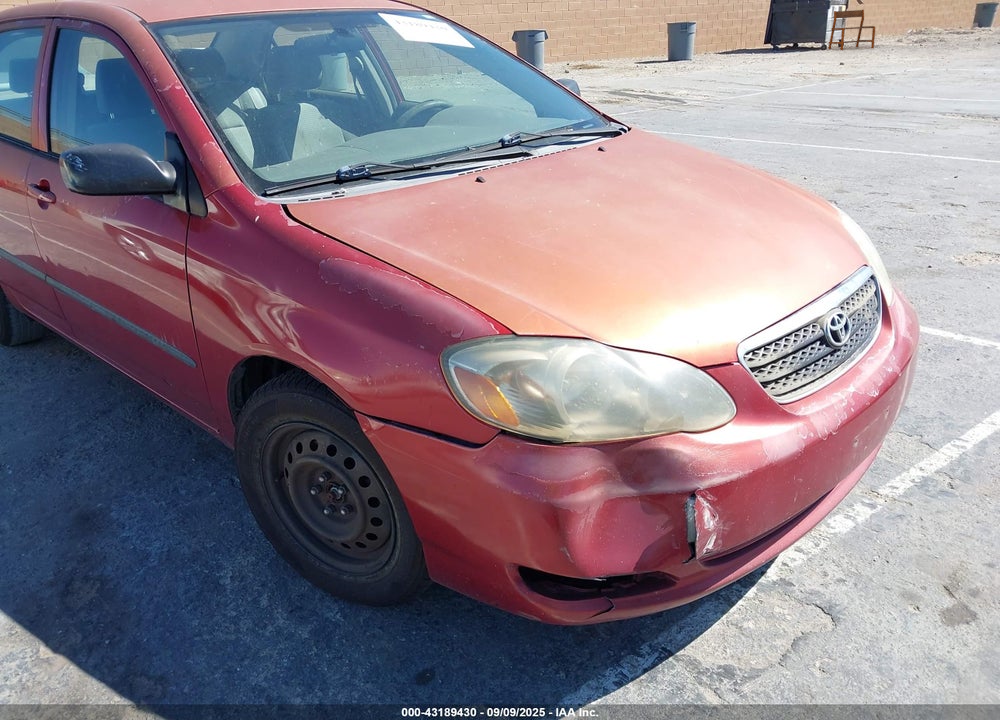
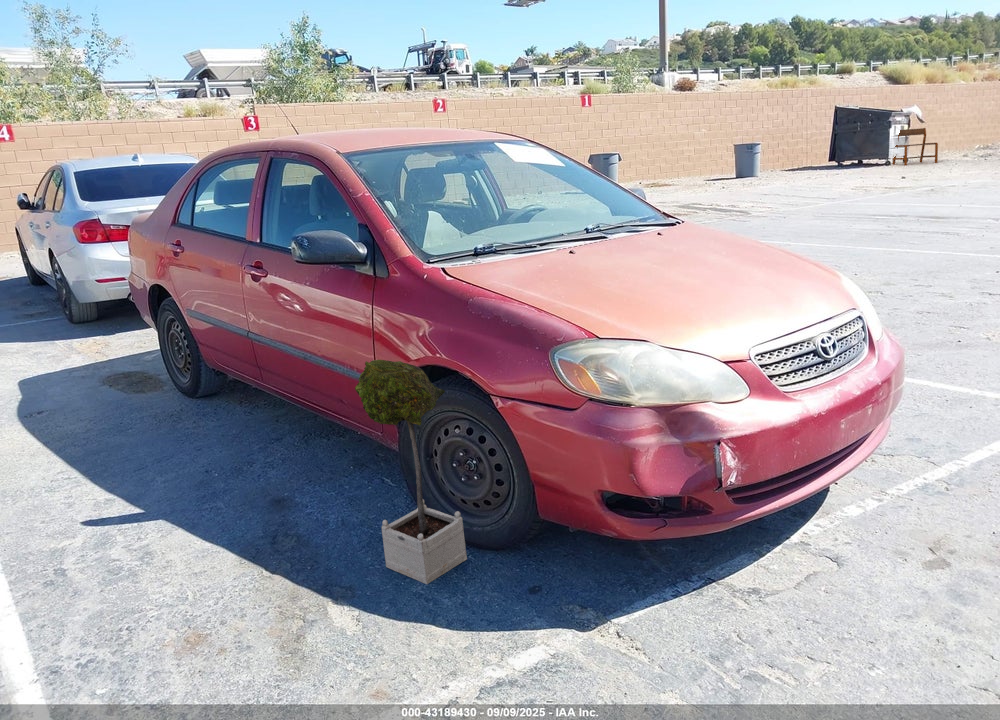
potted tree: none [143,352,331,673] -> present [355,360,467,584]

